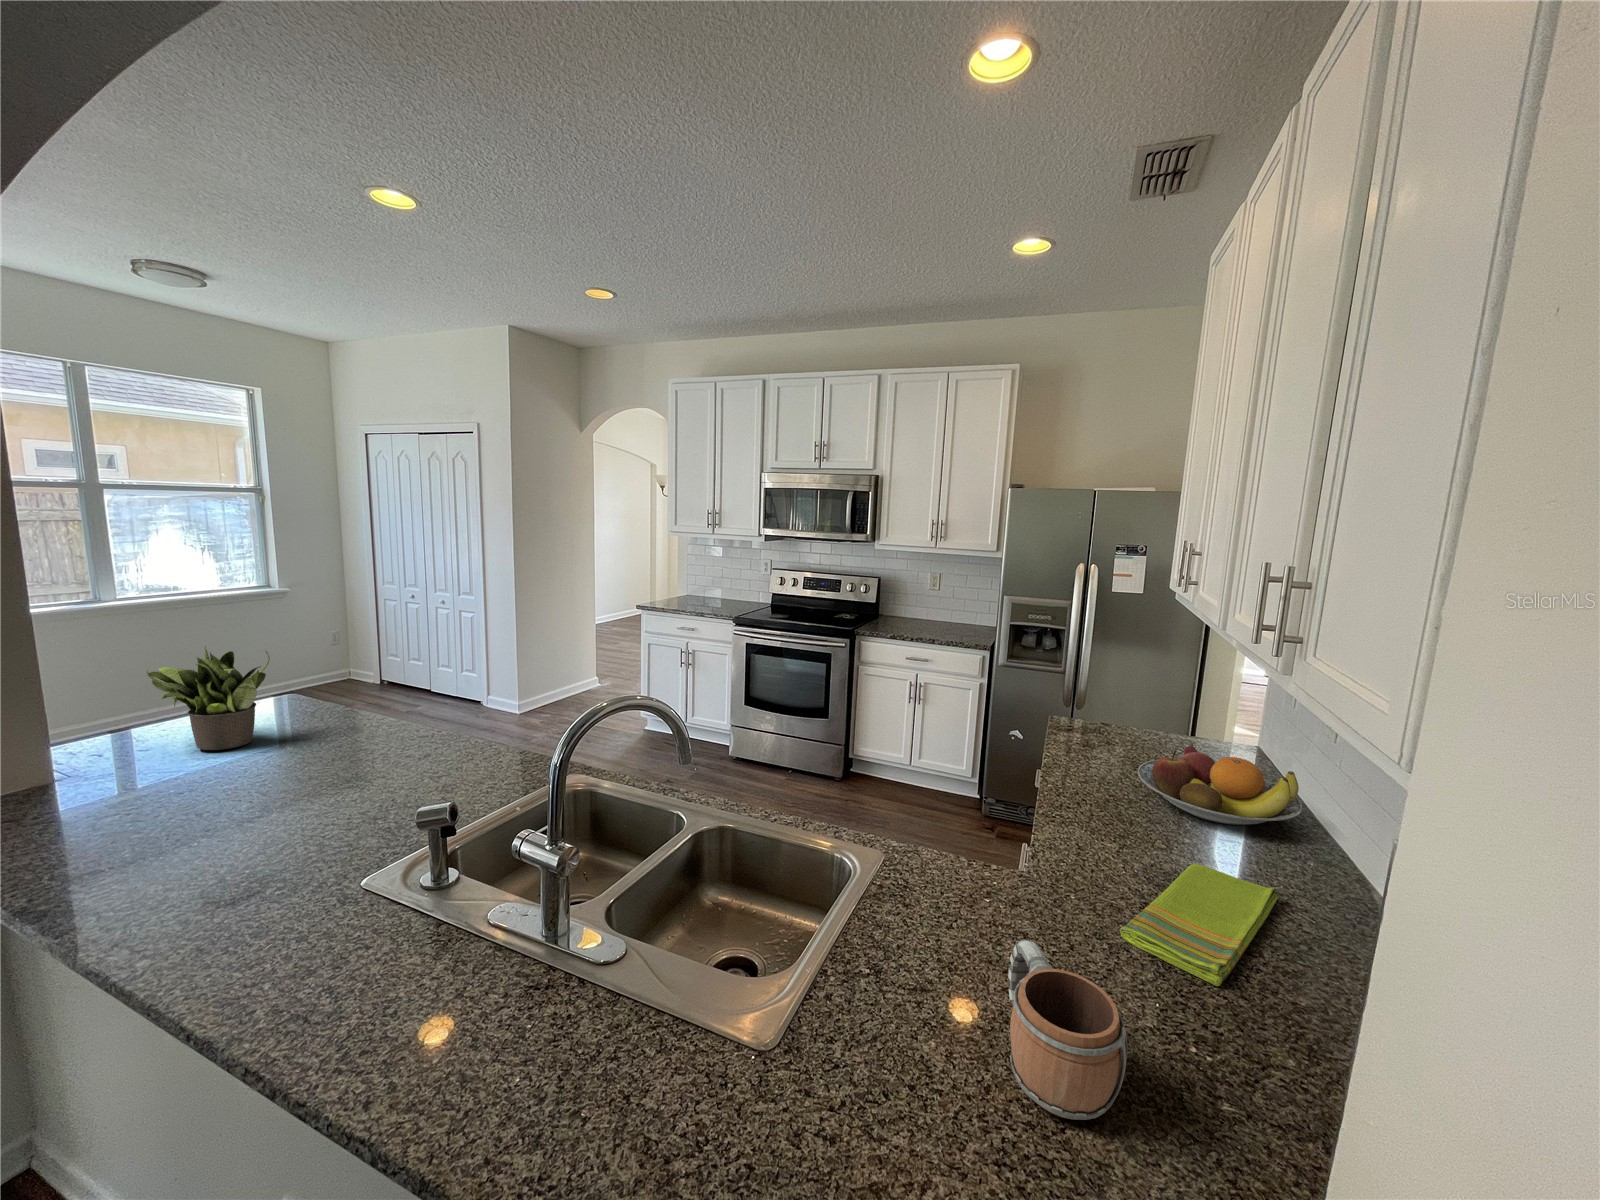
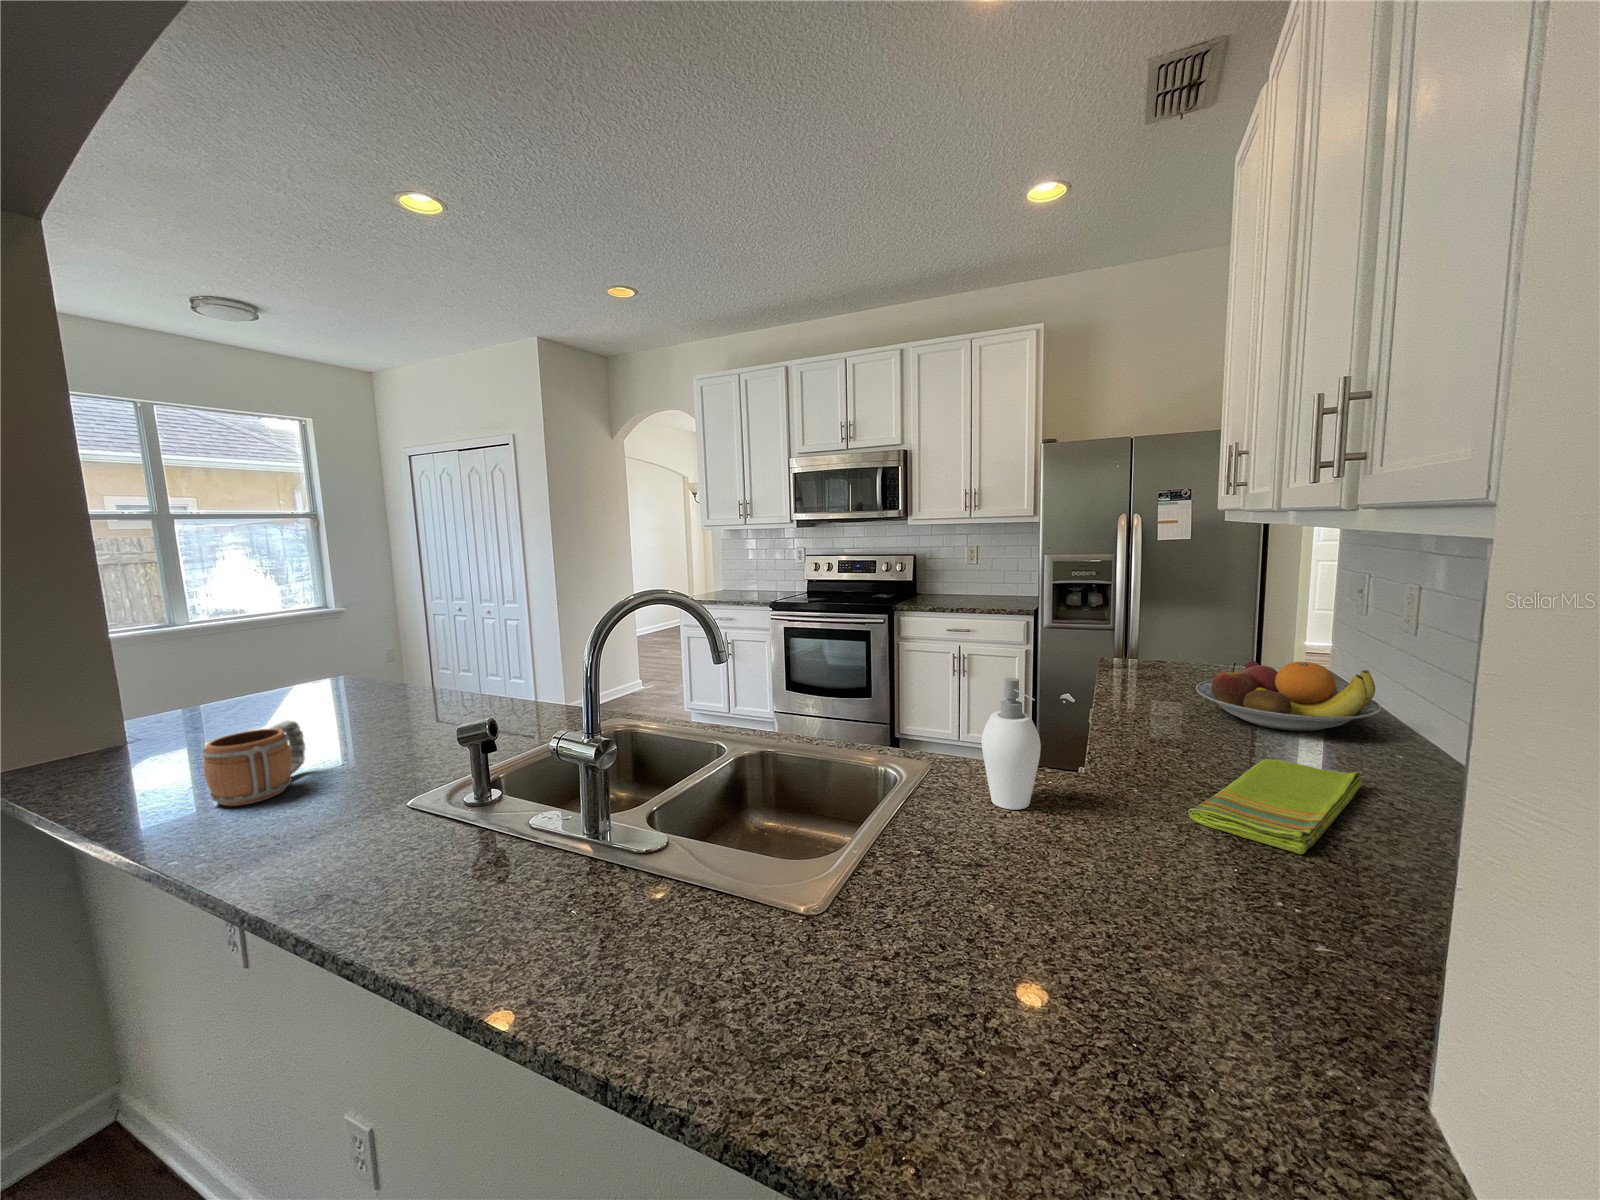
potted plant: present [147,646,270,750] -> none [215,616,328,716]
soap dispenser: none [934,791,989,917] -> present [982,678,1041,810]
mug: present [1008,939,1127,1120] -> present [202,720,305,806]

